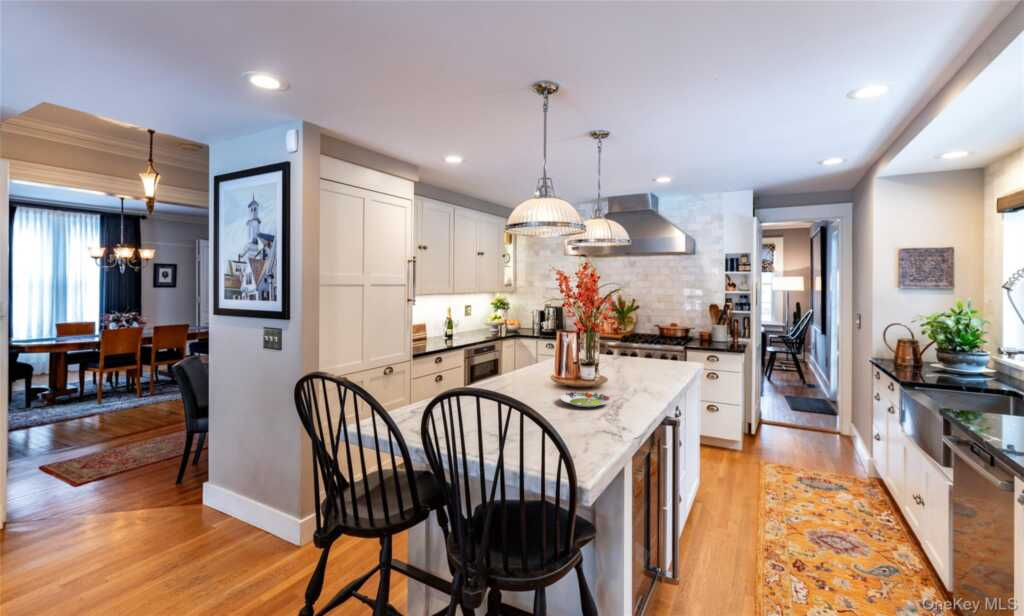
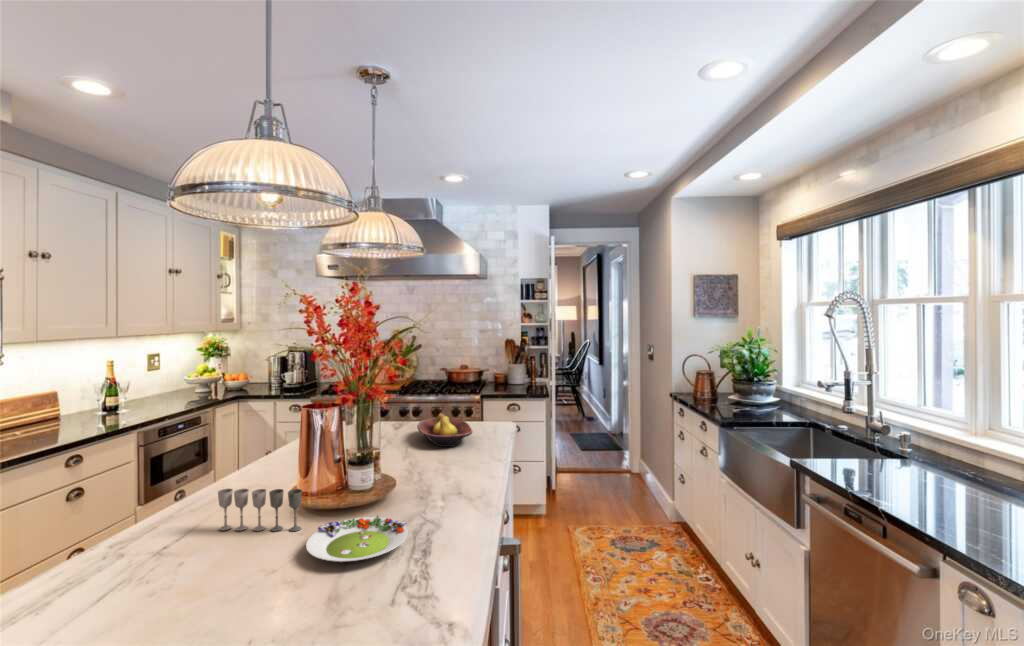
fruit bowl: none [627,351,665,373] -> present [417,414,472,447]
wine glass: none [519,371,558,395] -> present [218,489,302,532]

